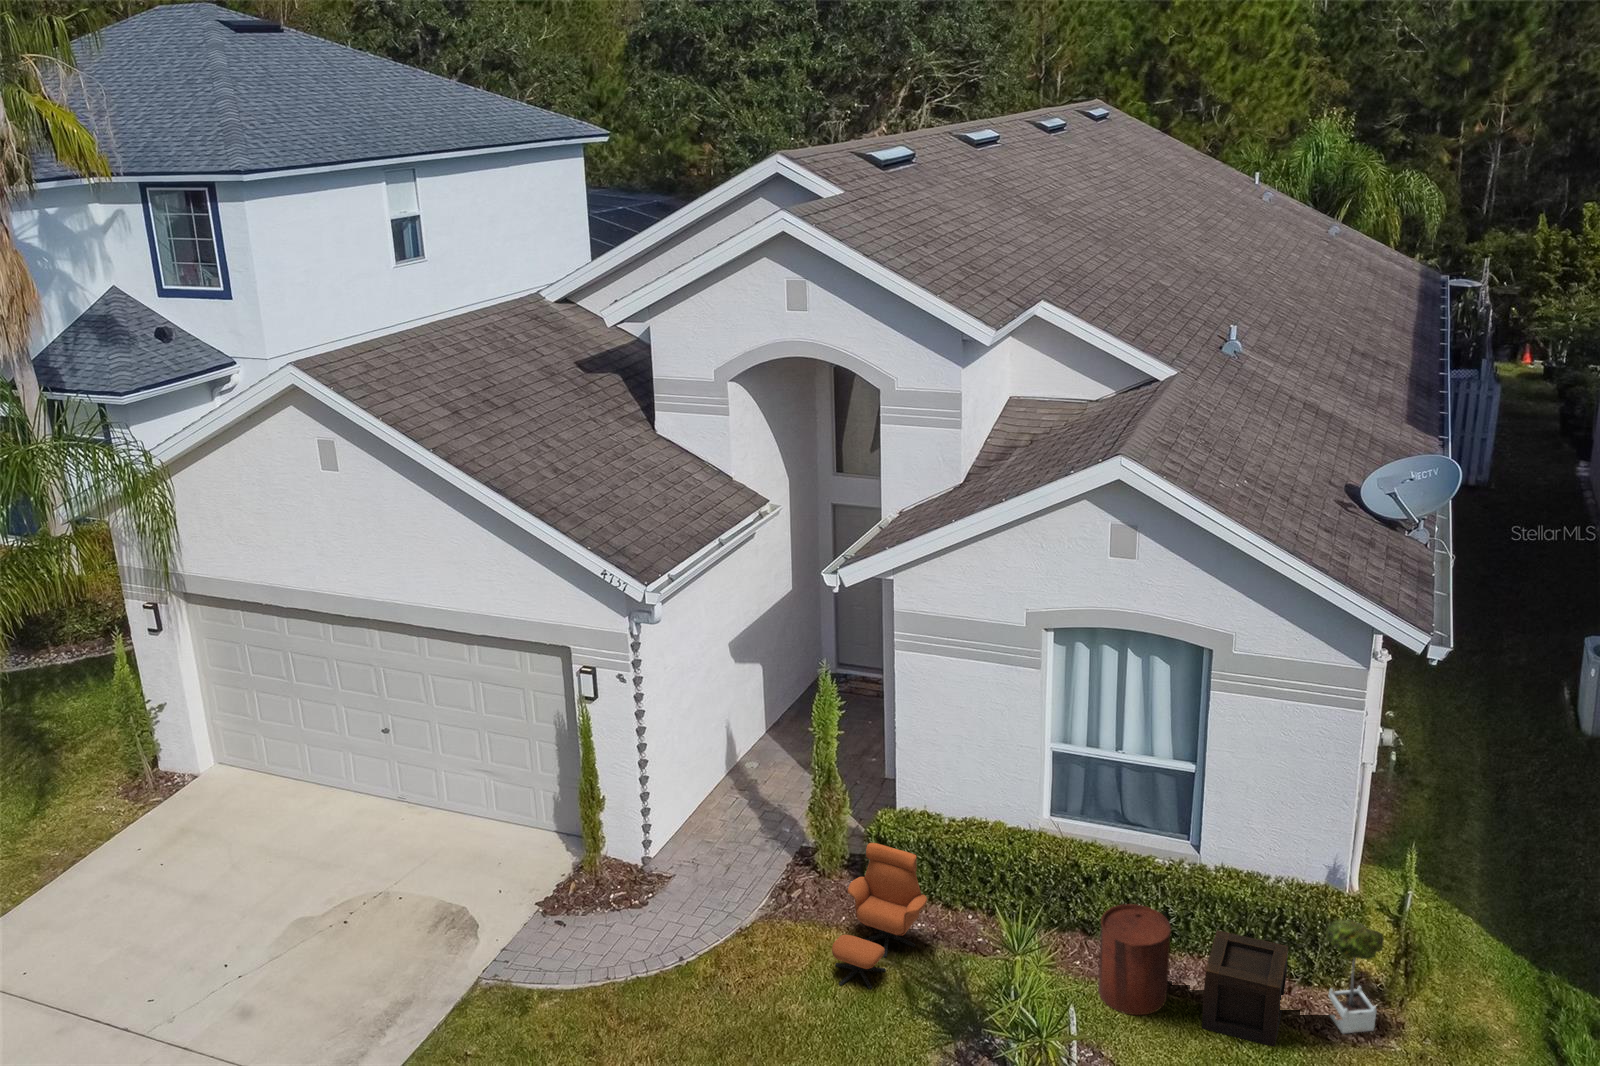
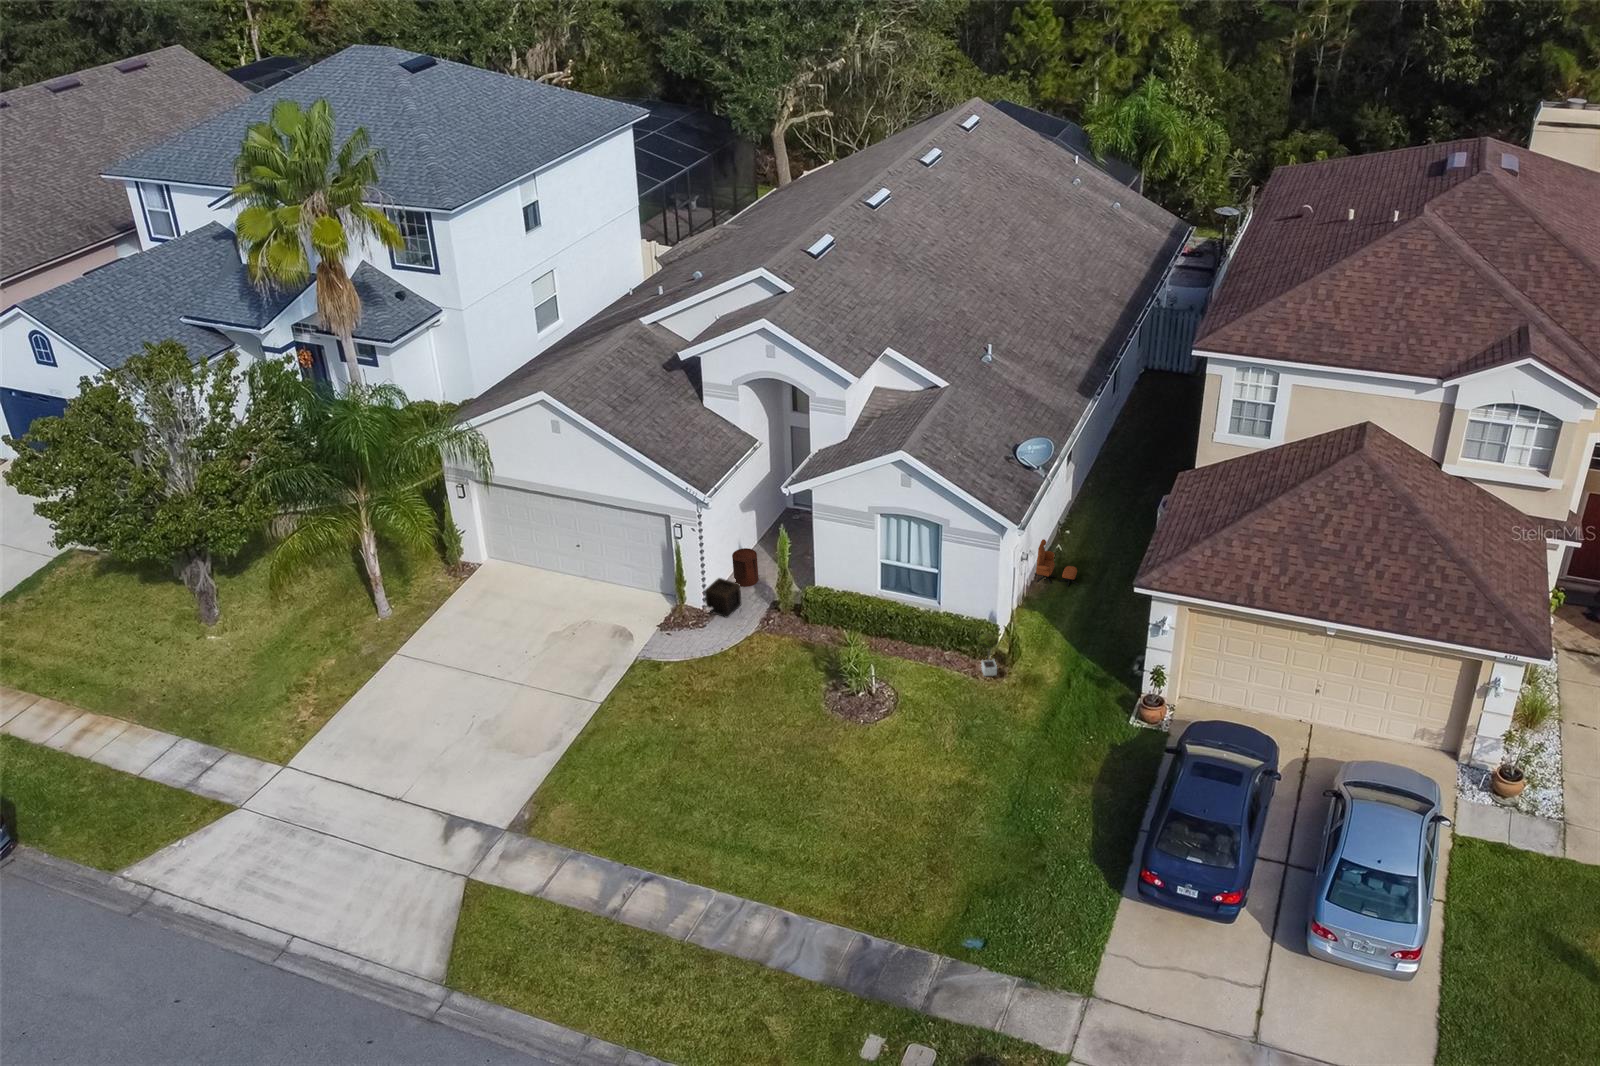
lounge chair: present [832,843,927,989] -> present [1035,539,1079,587]
trash can: present [1098,904,1171,1015] -> present [732,548,759,587]
wooden crate: present [1202,930,1288,1047] -> present [705,578,741,617]

